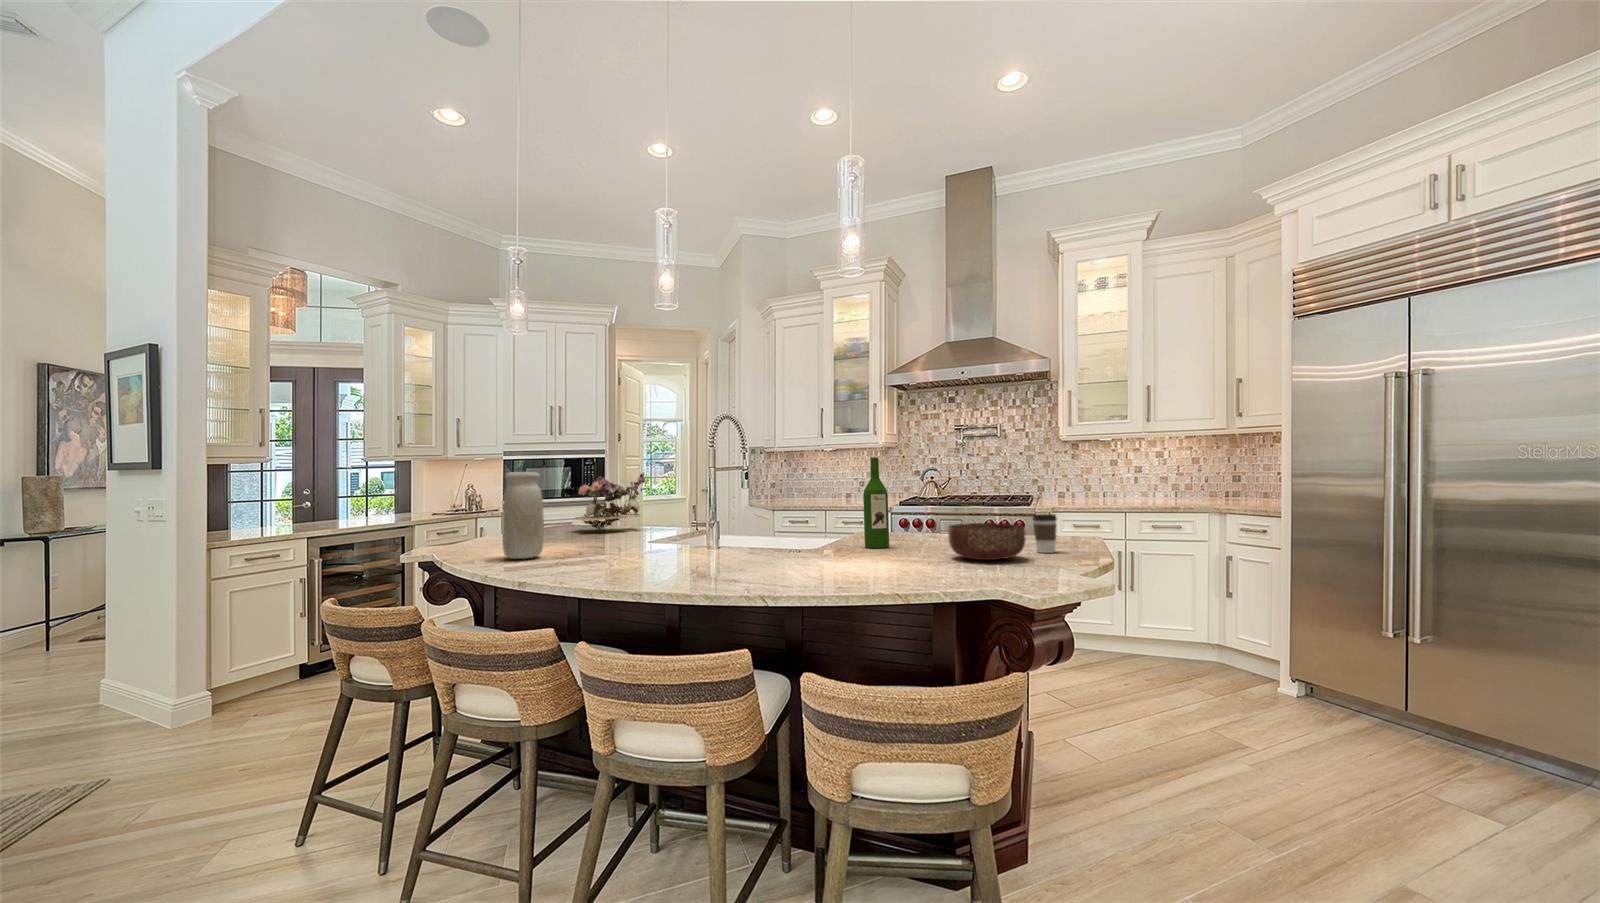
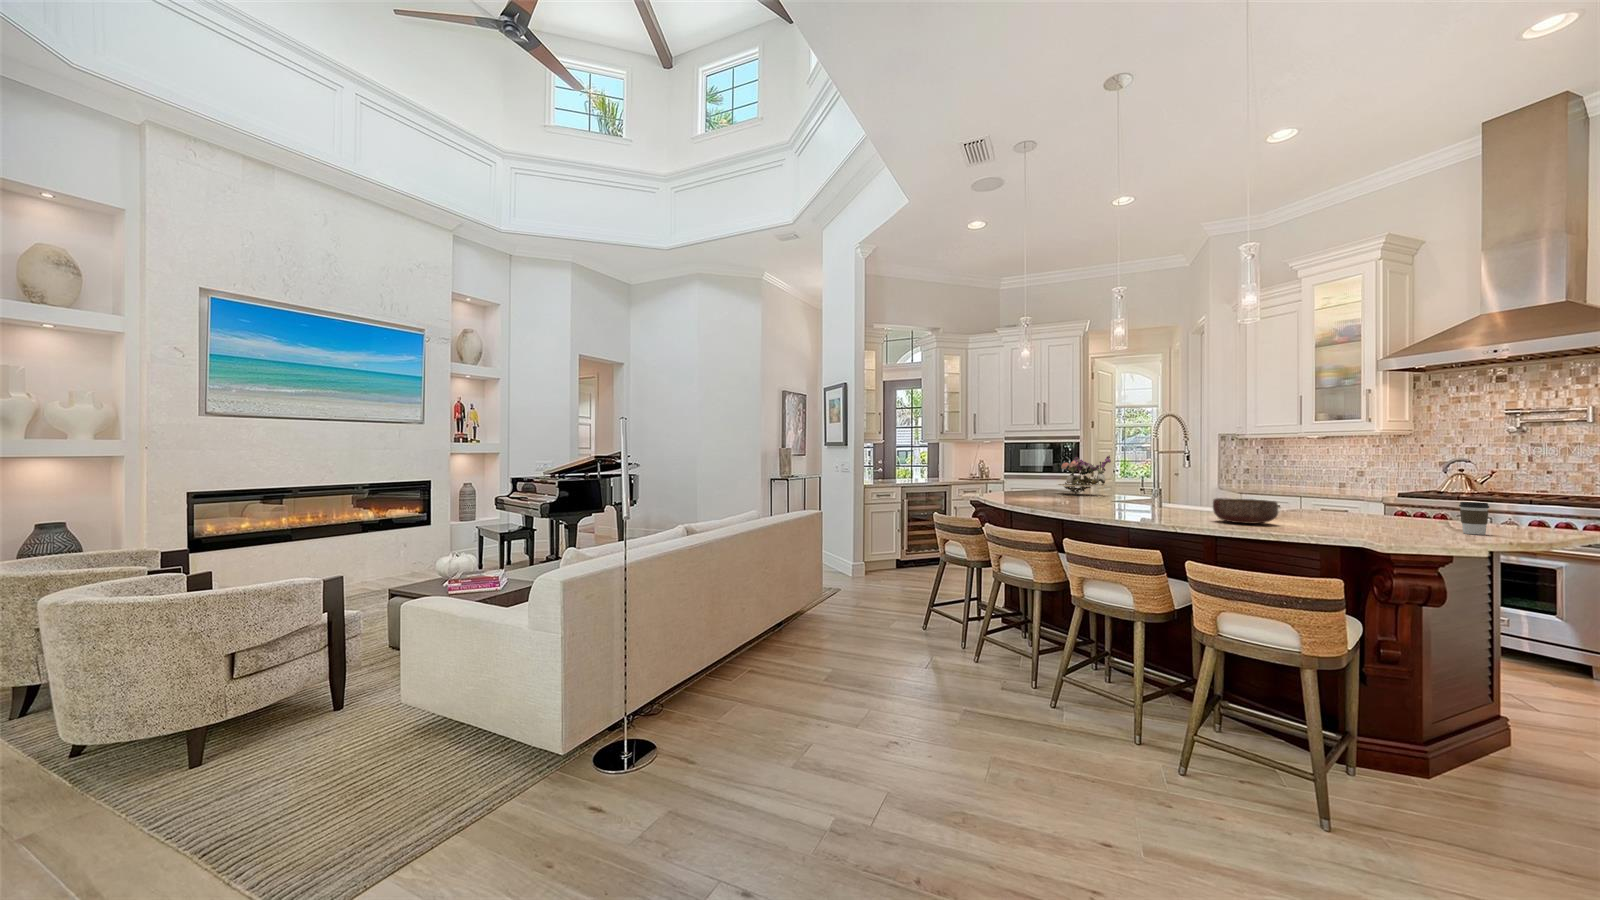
wine bottle: present [863,458,889,548] -> none [1287,451,1312,519]
vase: present [503,472,544,559] -> none [1021,454,1044,502]
bowl: present [949,523,1026,560] -> present [1213,498,1278,524]

